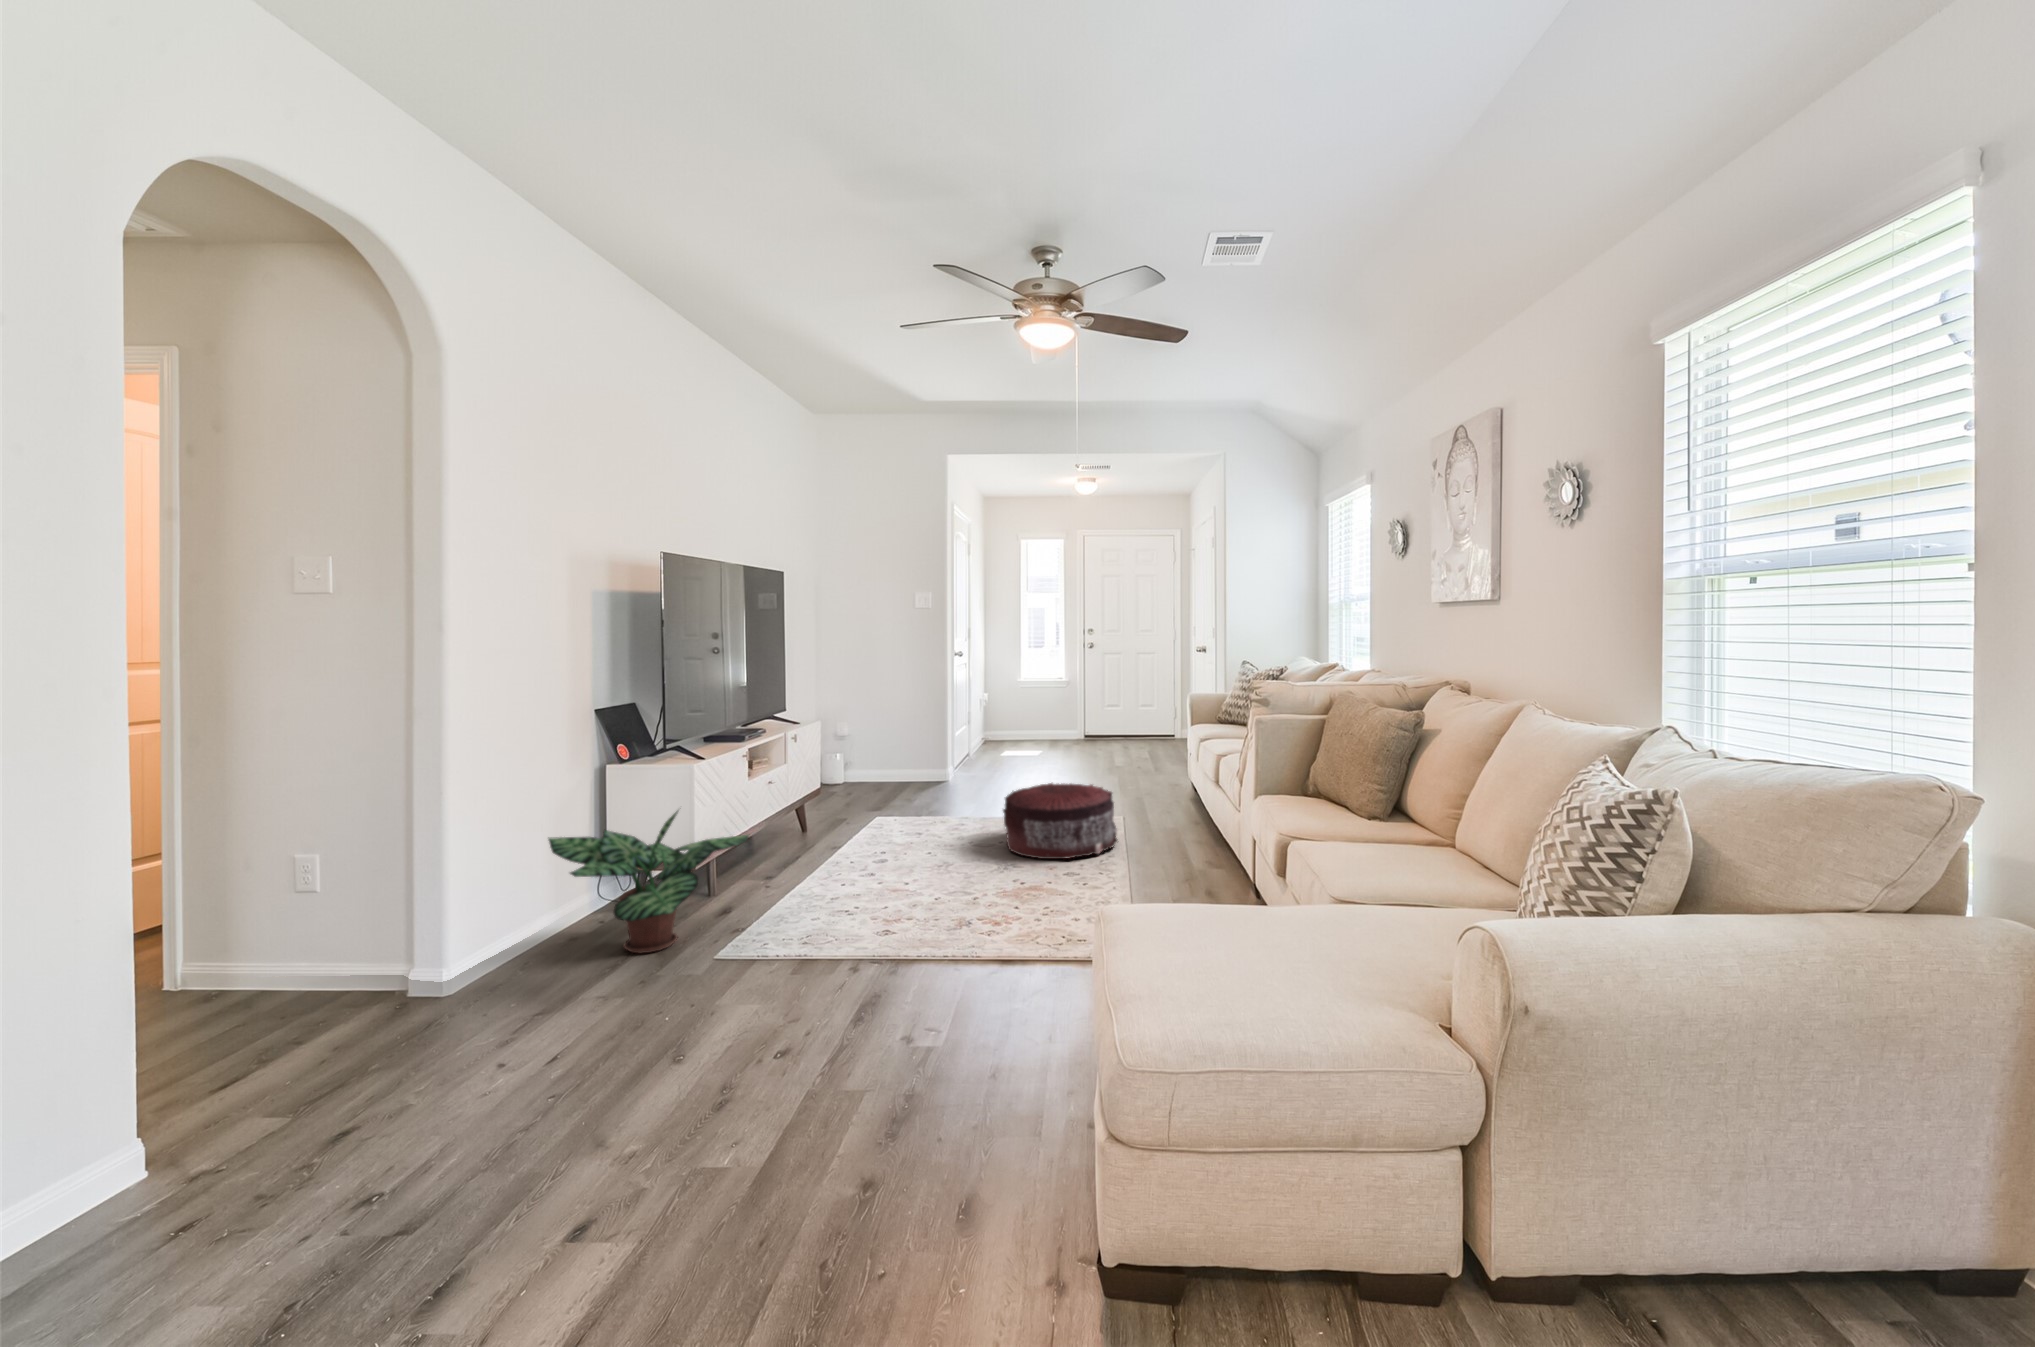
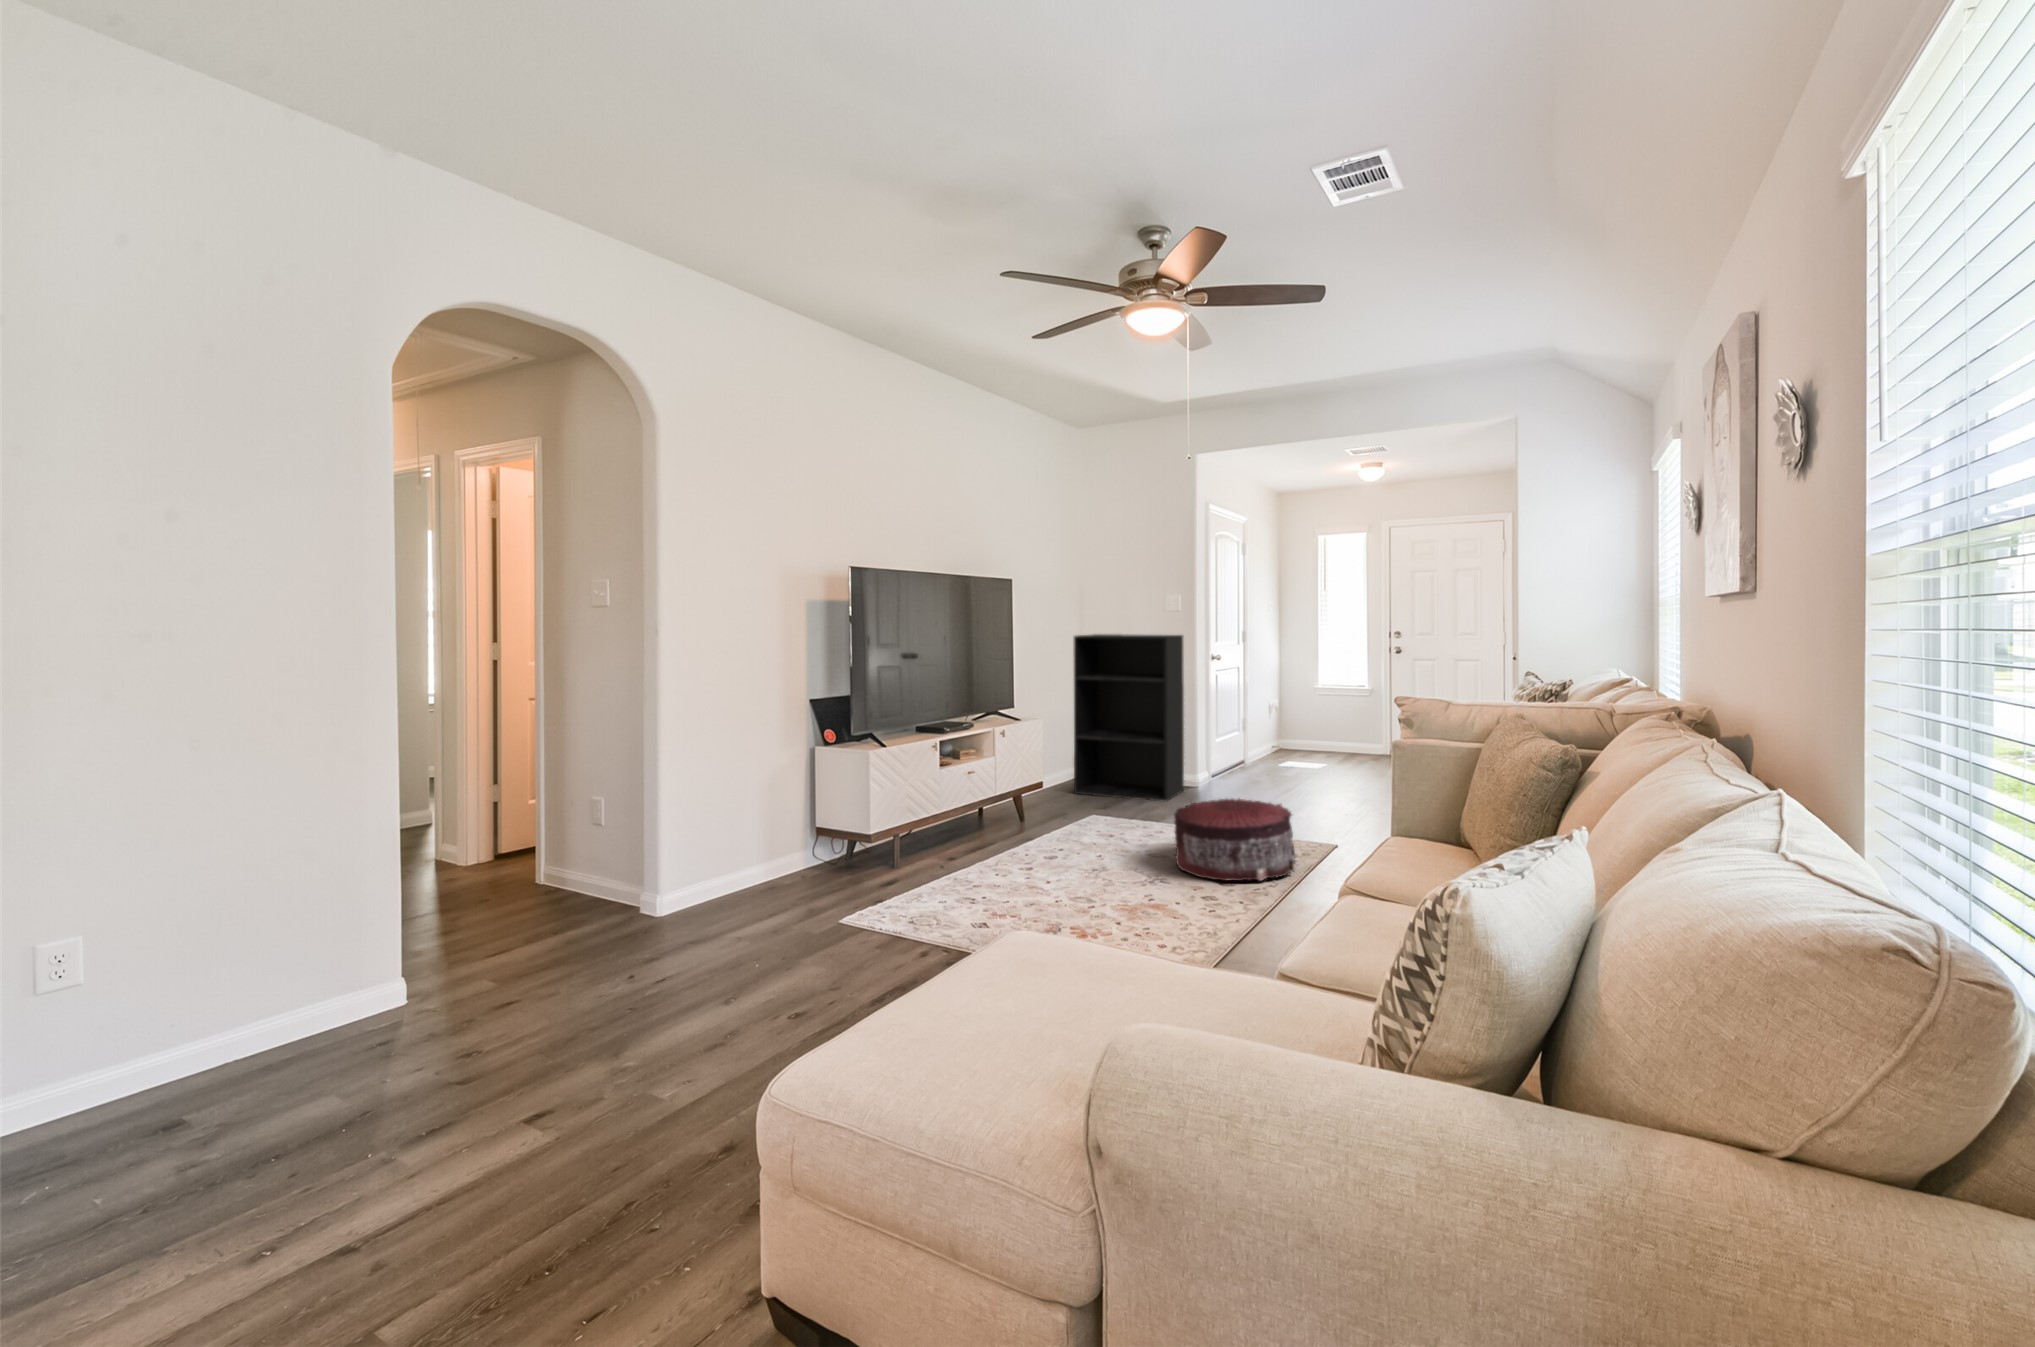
bookshelf: none [829,631,938,799] -> present [1074,634,1184,802]
potted plant: present [549,811,749,953] -> none [733,786,903,907]

